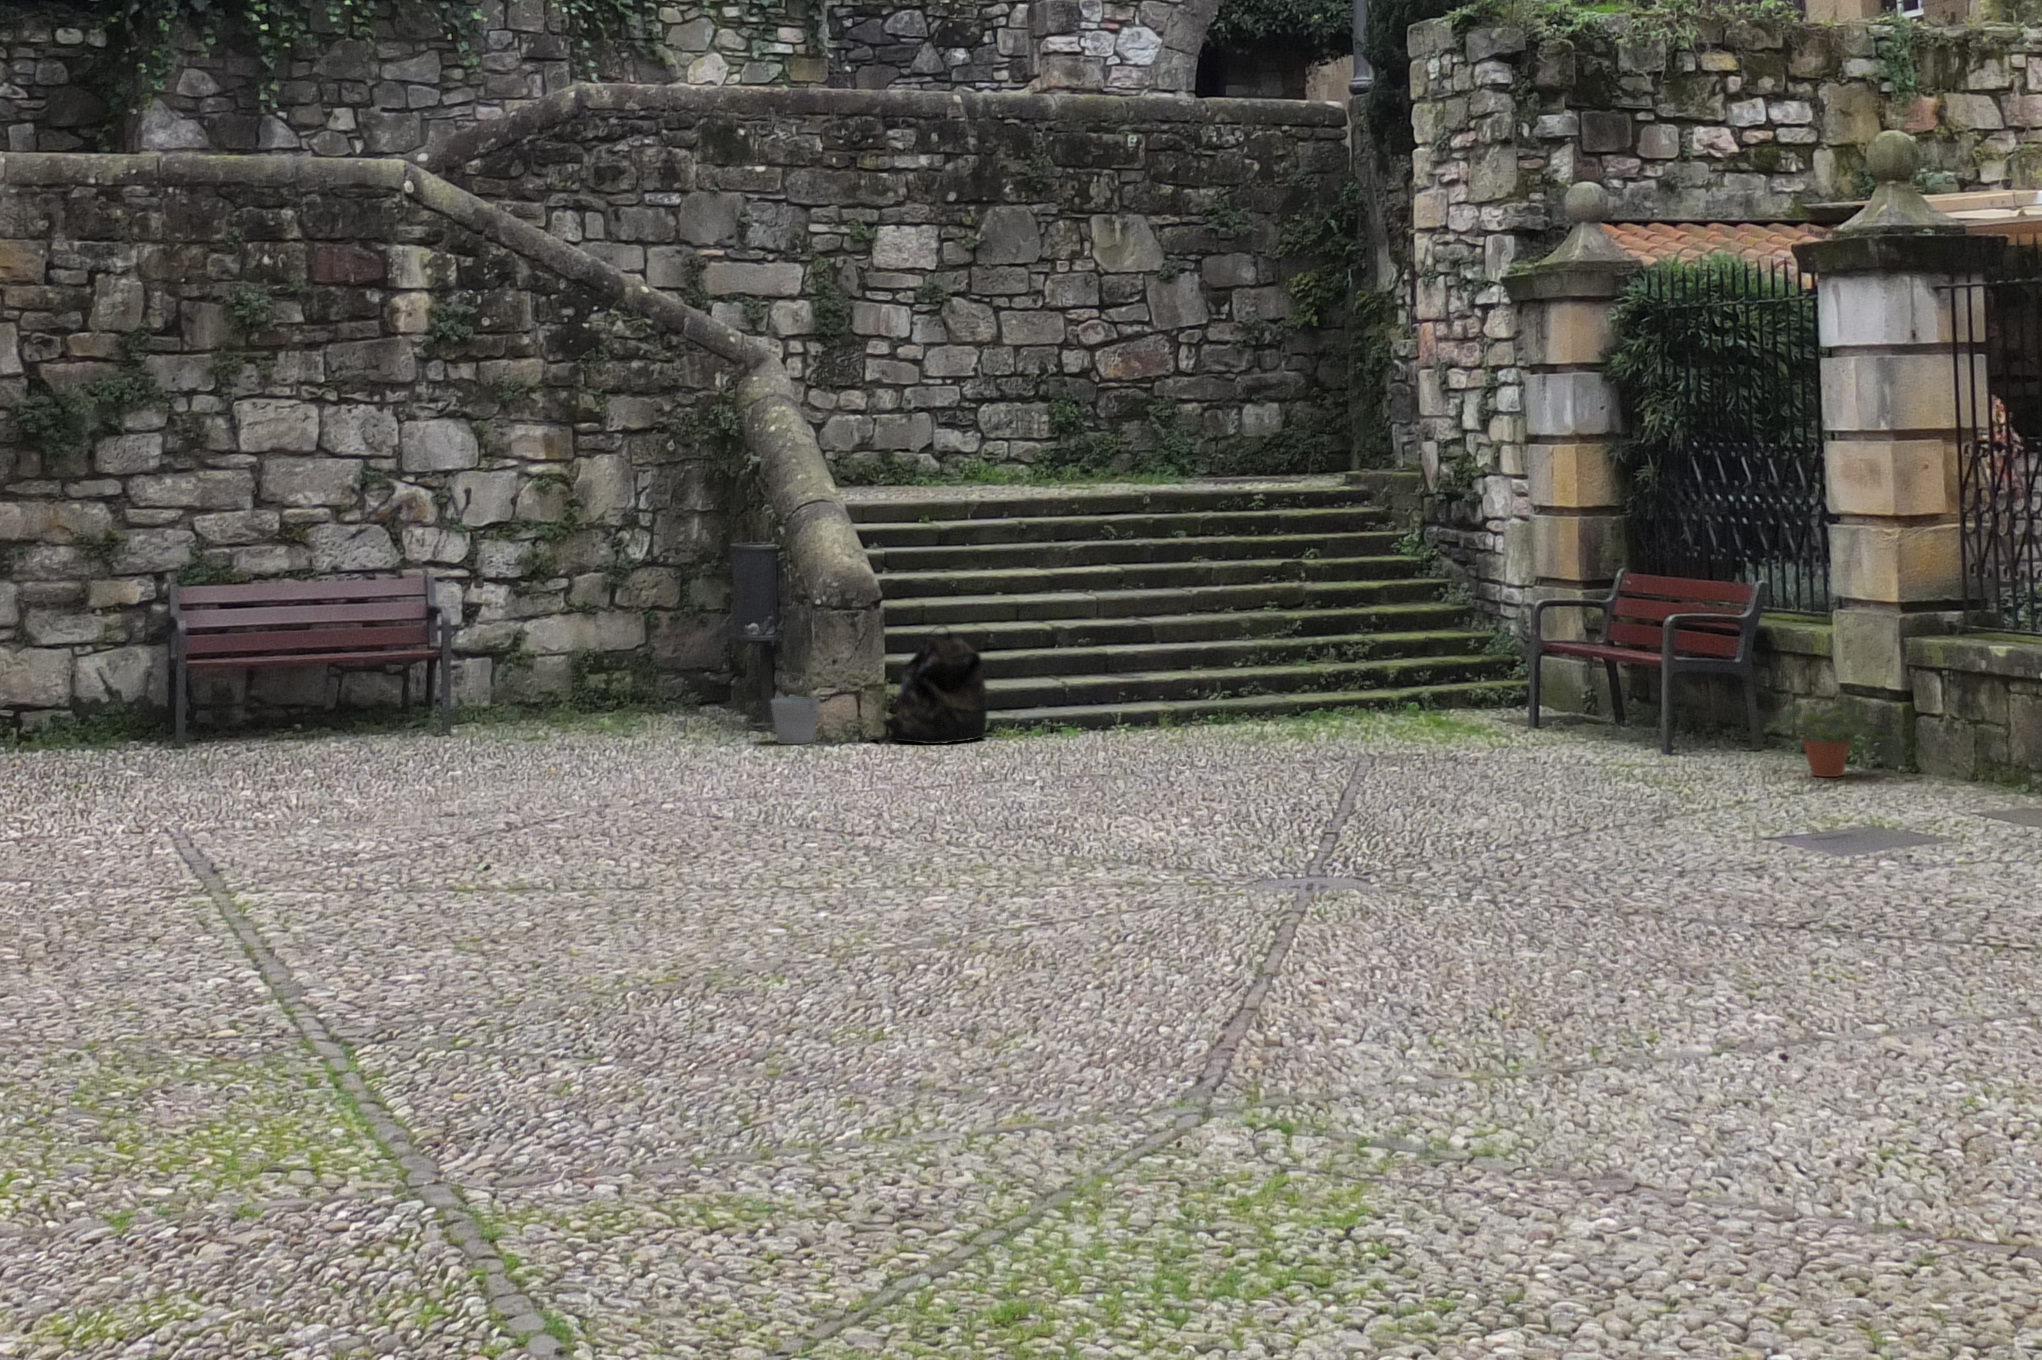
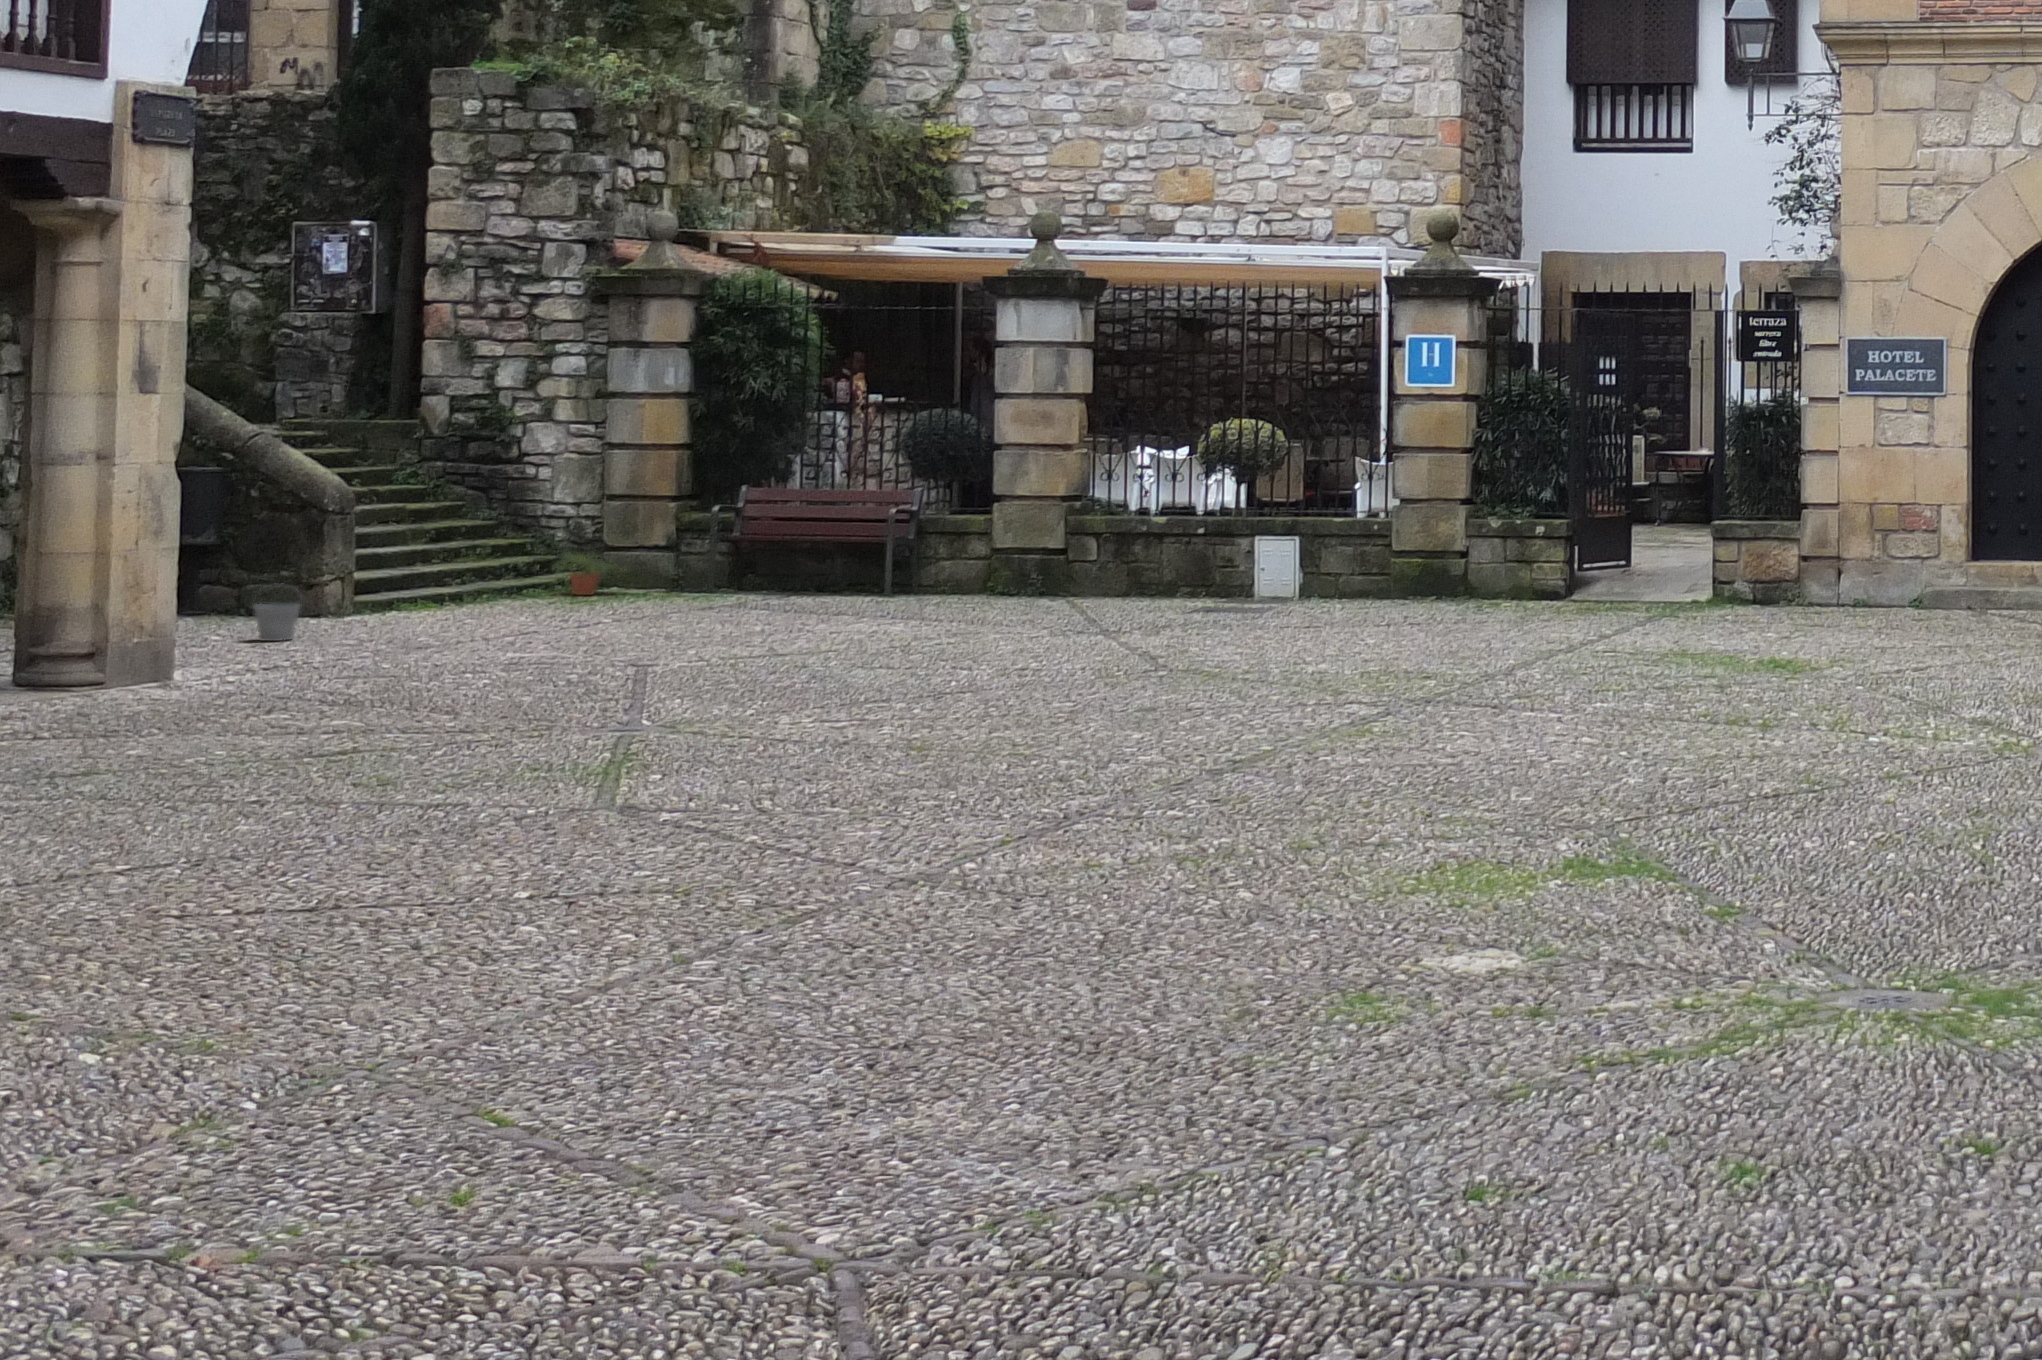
backpack: present [872,625,988,744] -> none [318,540,420,635]
potted plant: present [1764,699,1896,777] -> present [554,552,620,595]

